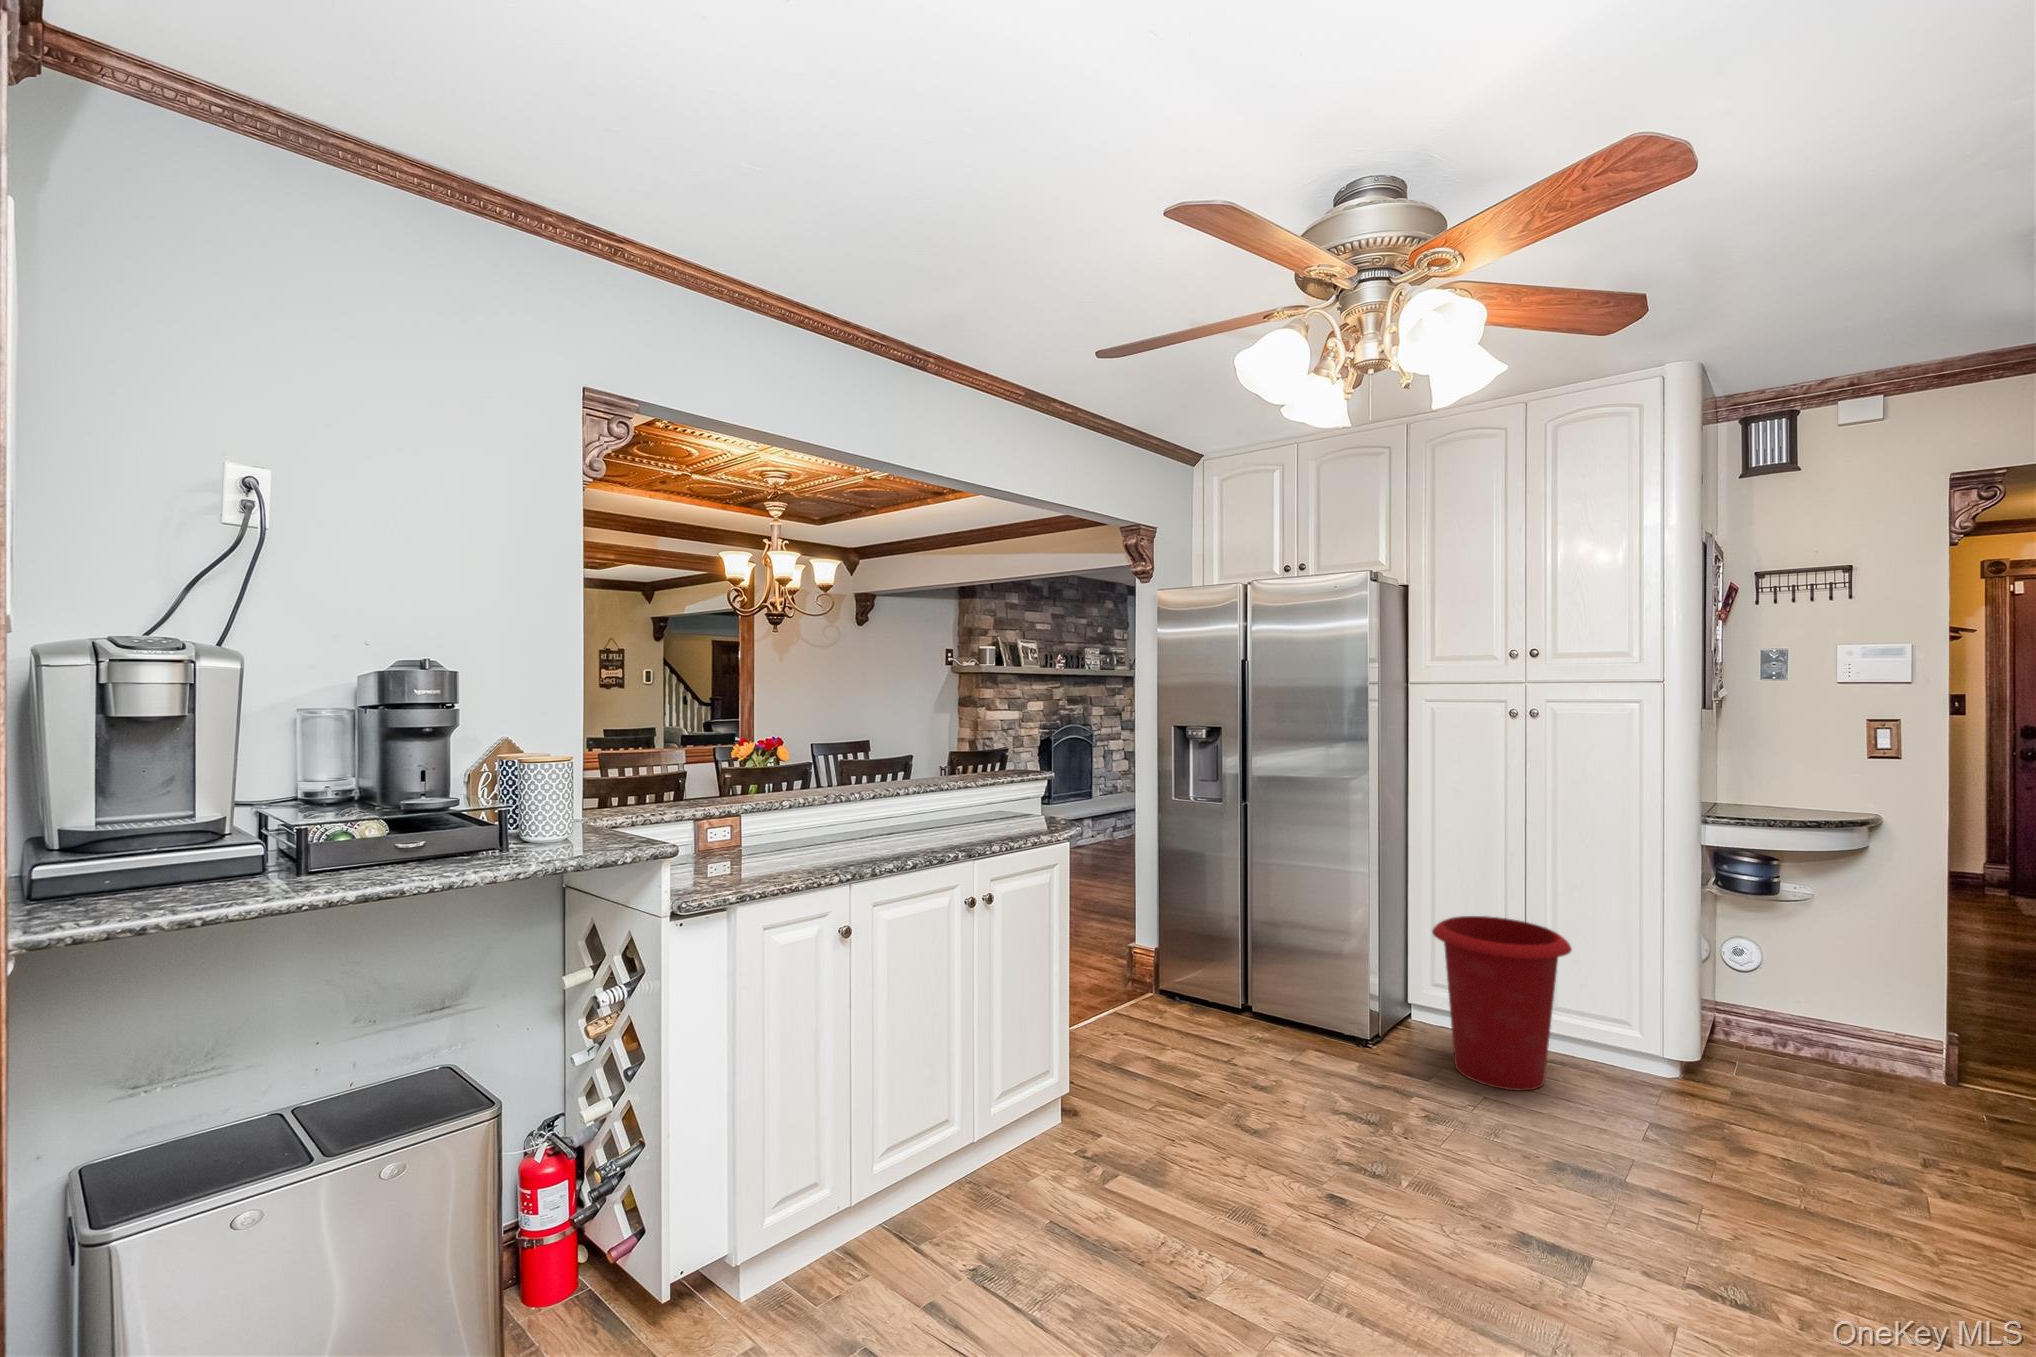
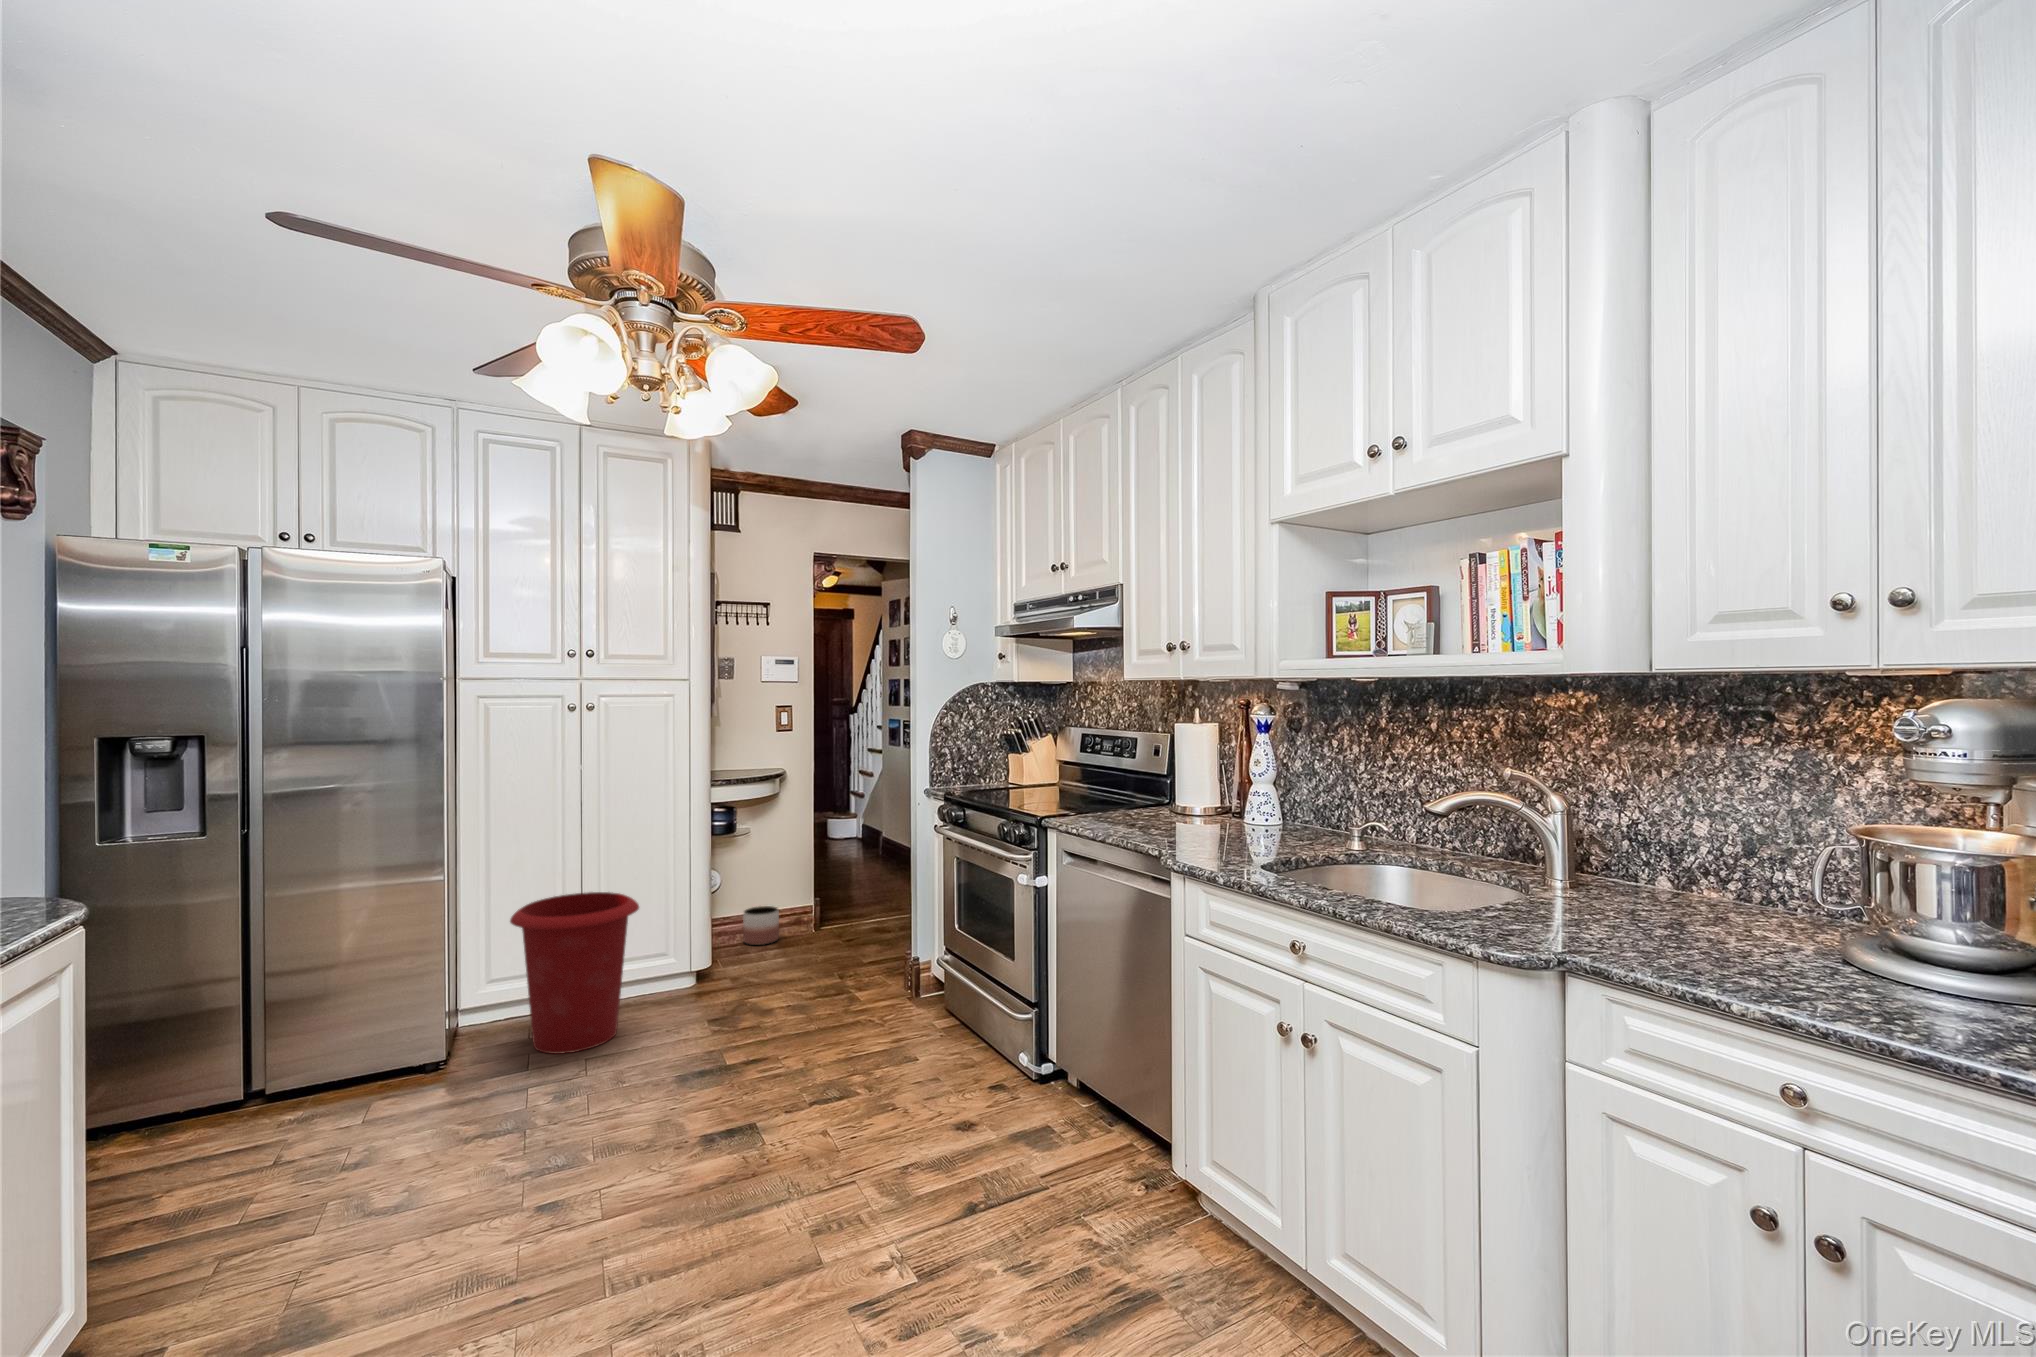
planter: none [1804,1013,1871,1074] -> present [743,906,779,945]

